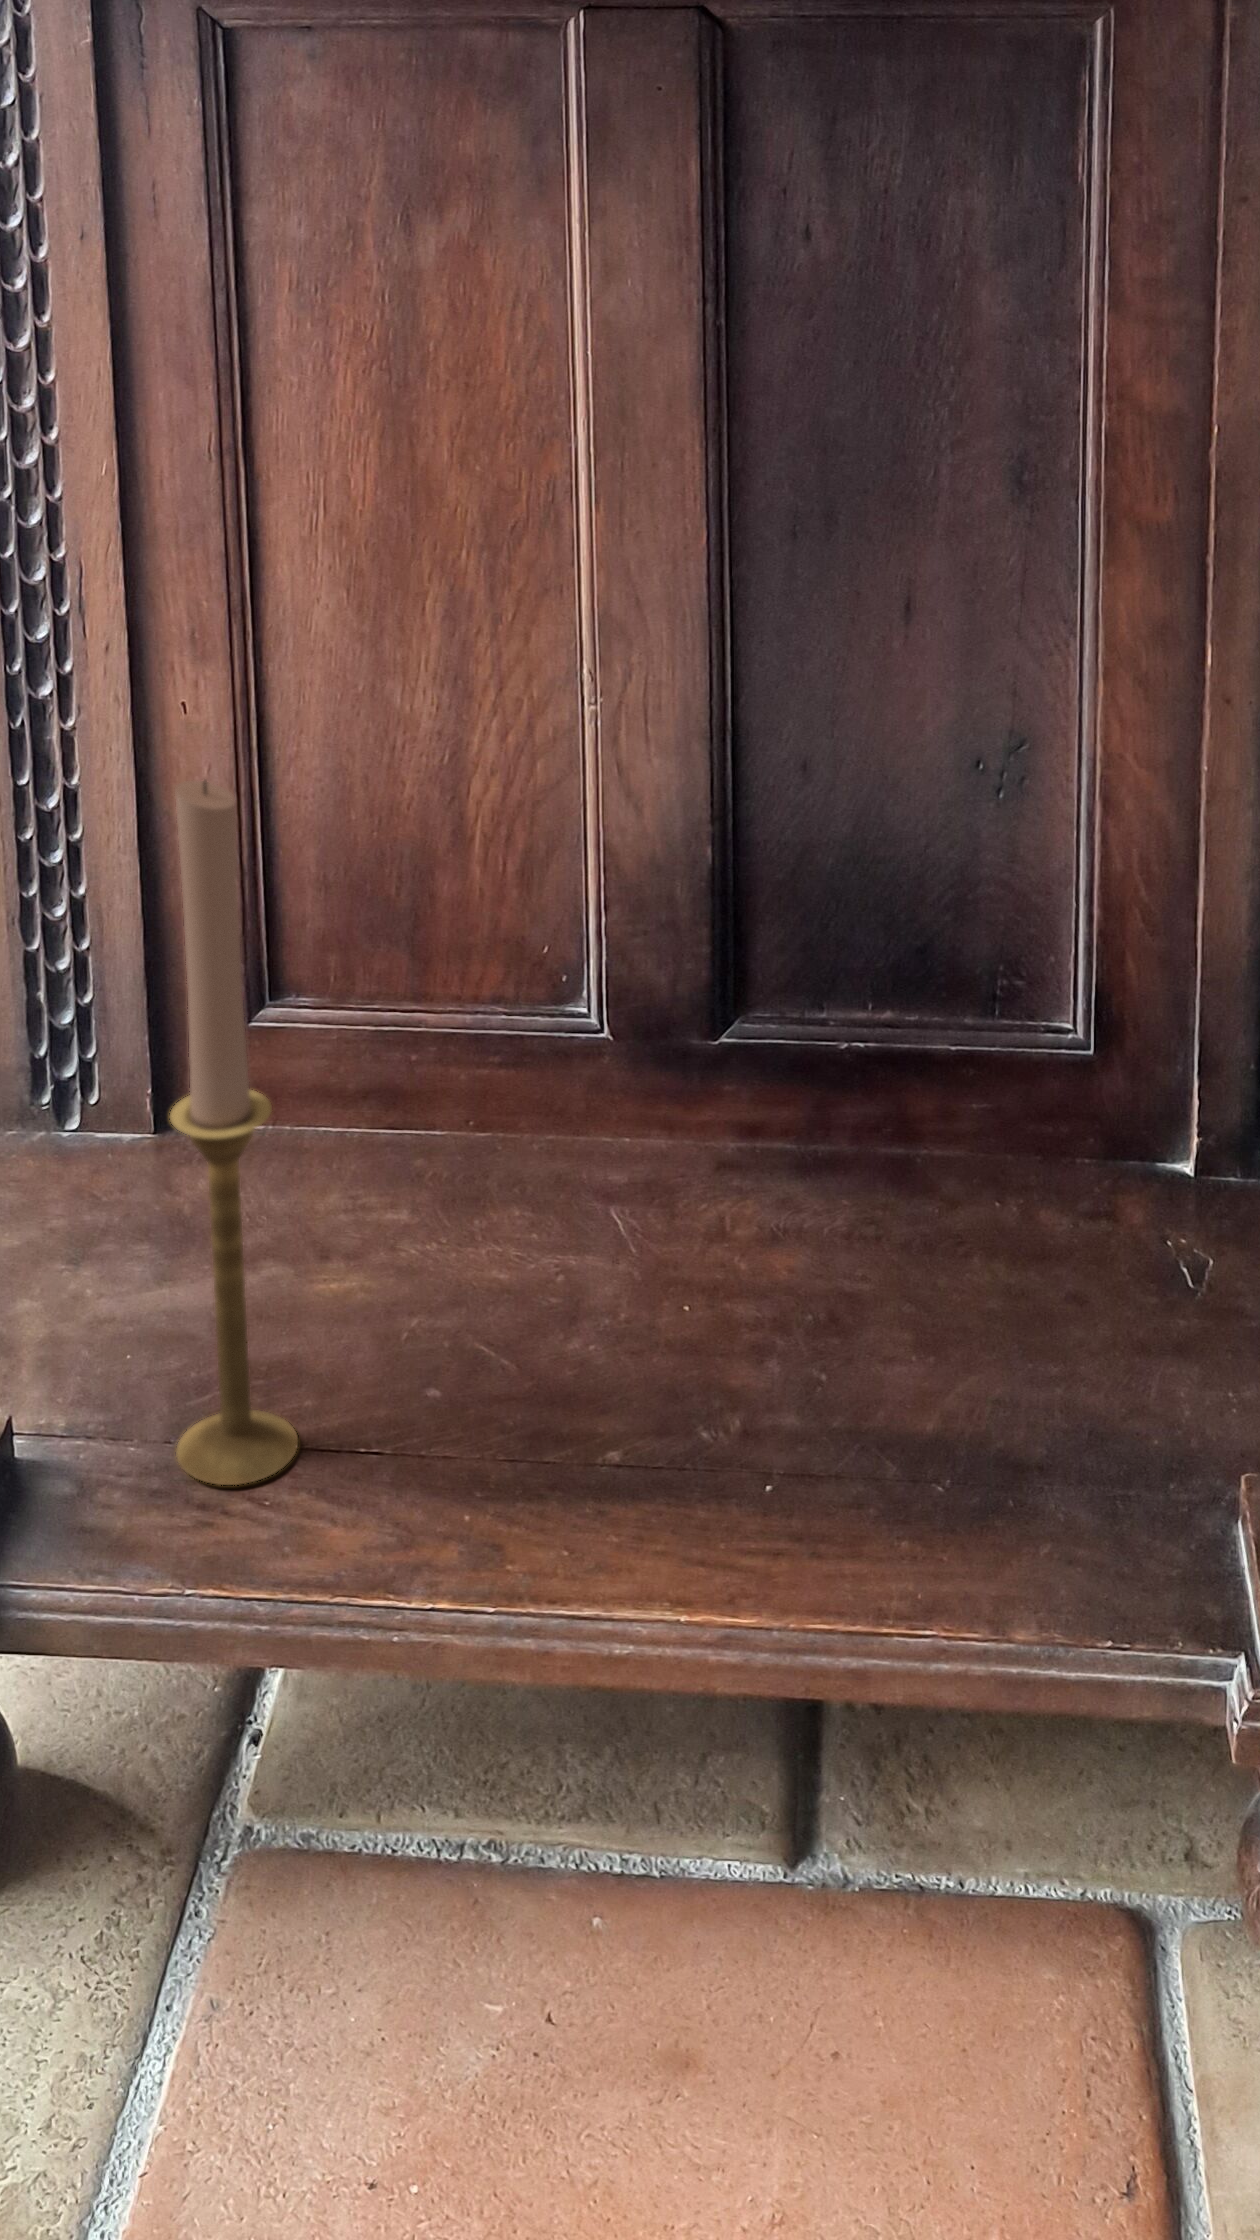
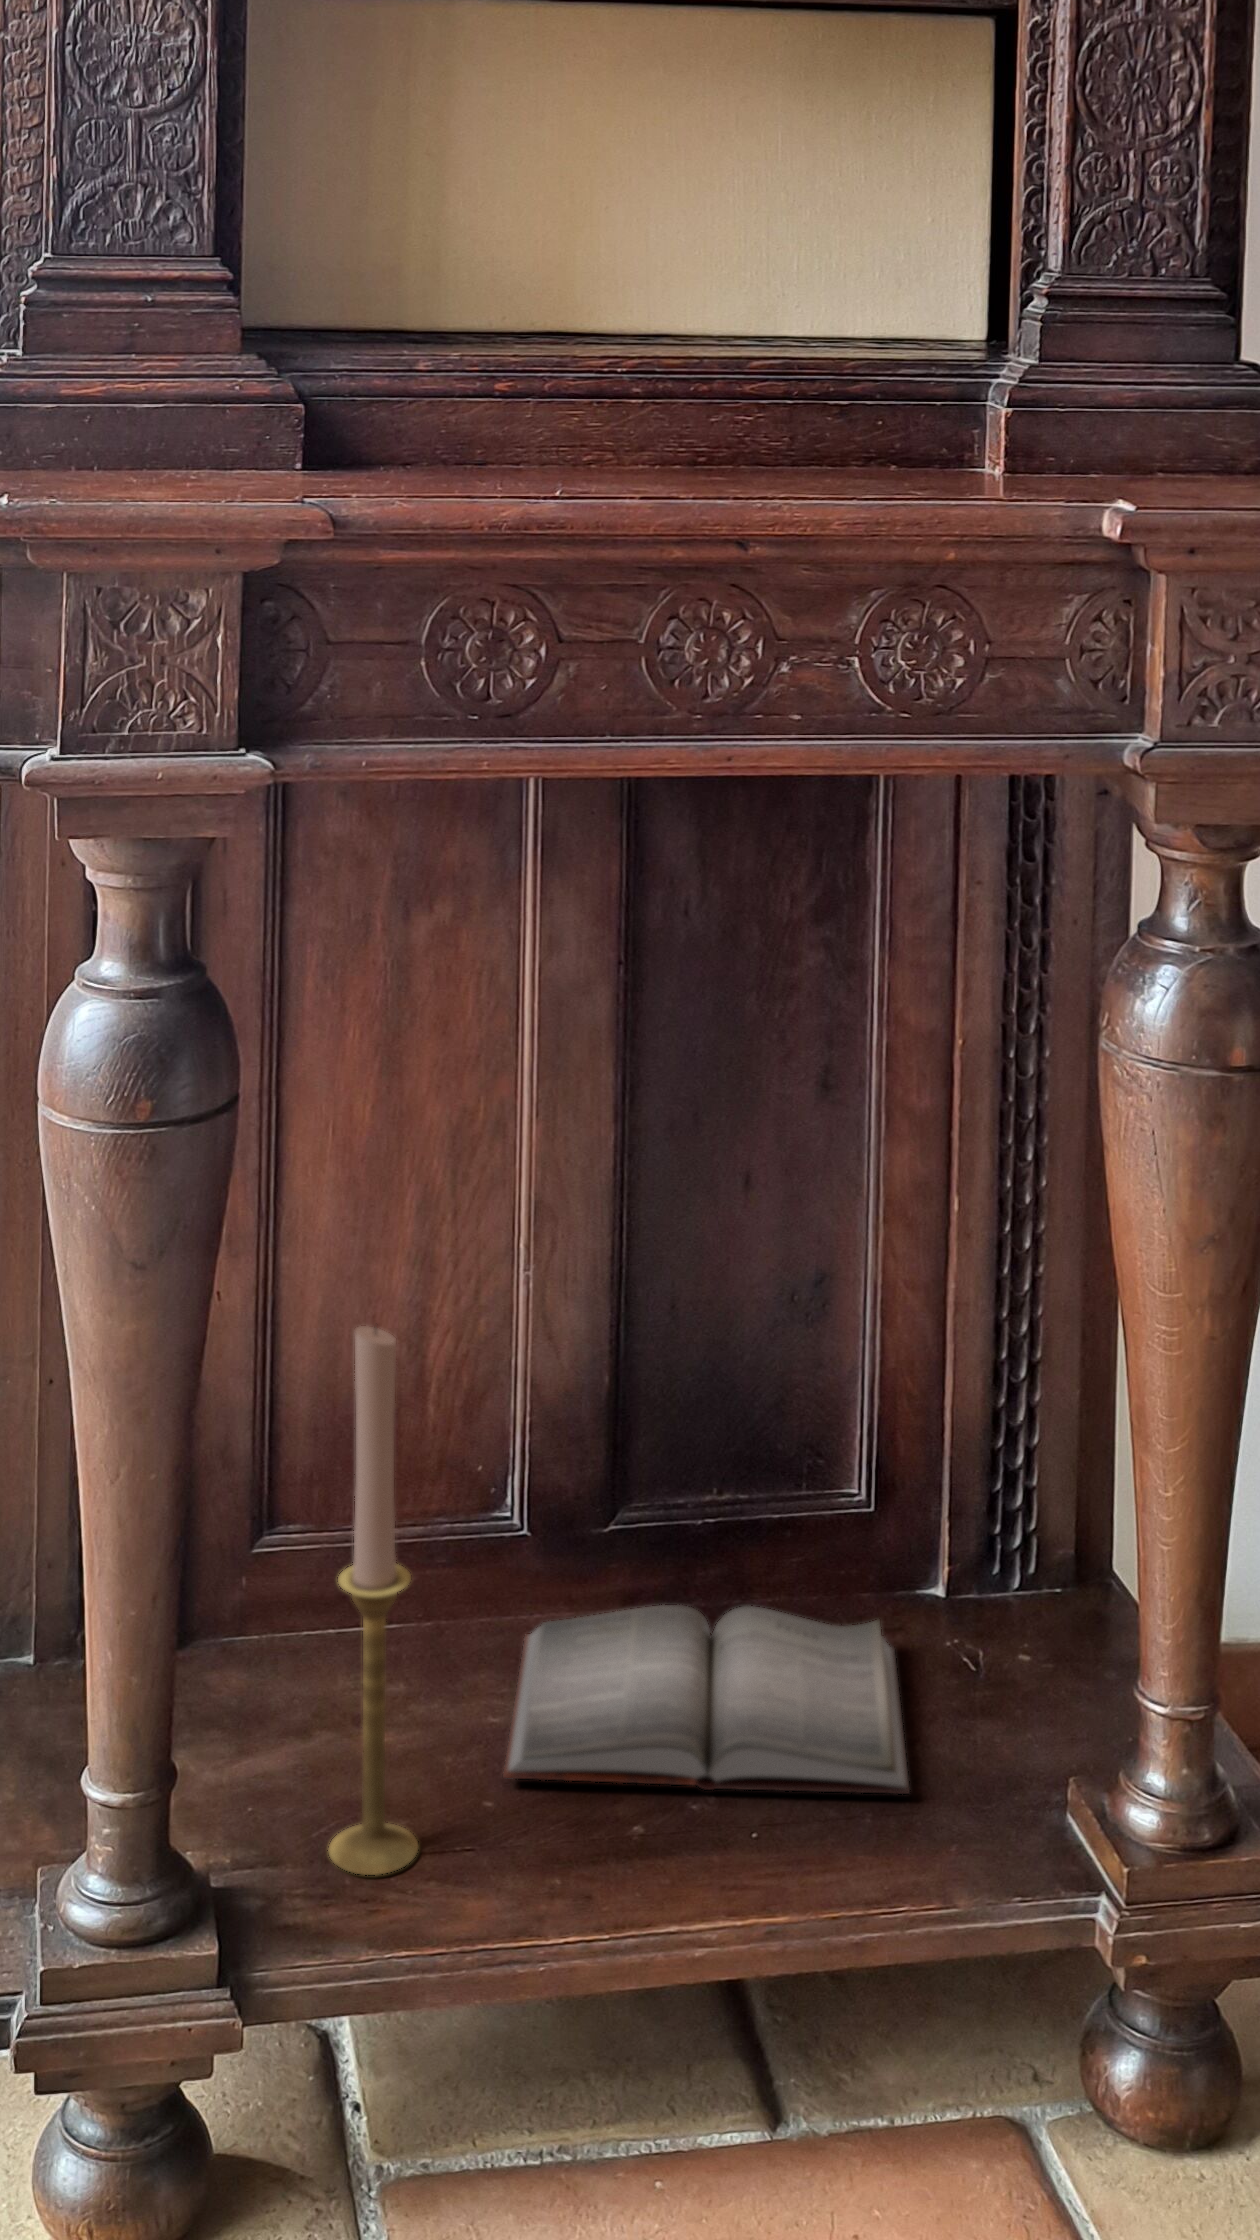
hardback book: none [442,1164,1053,1475] -> present [504,1605,909,1794]

